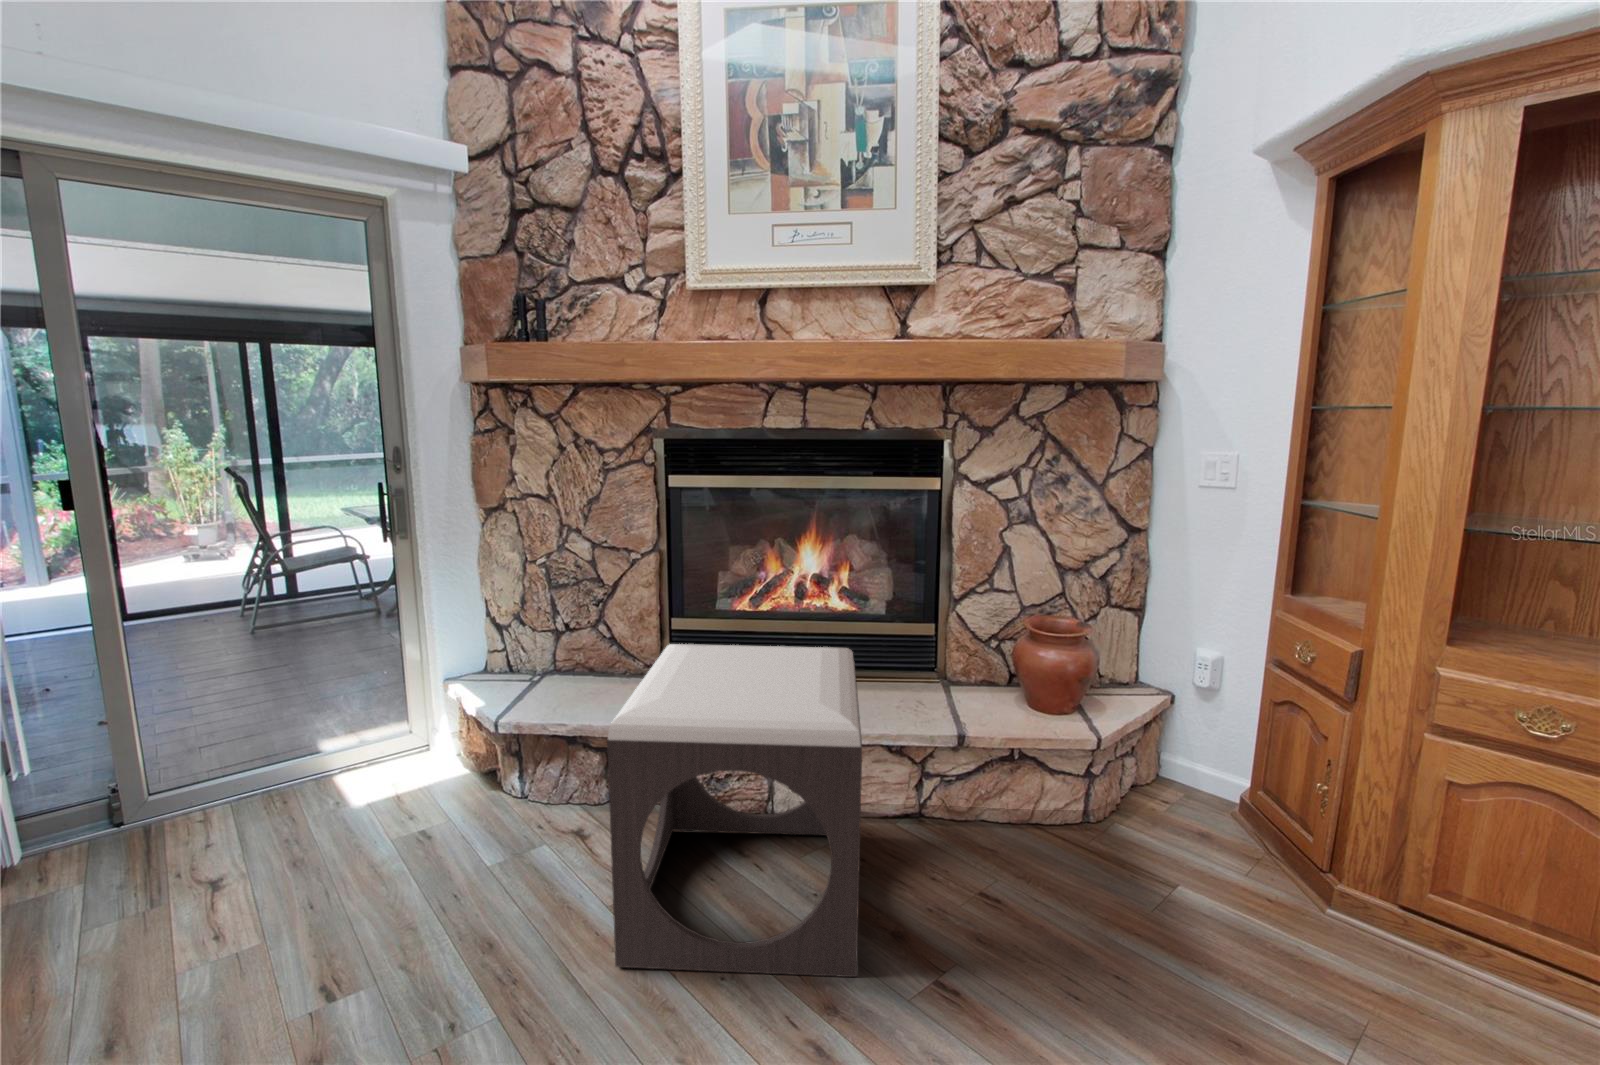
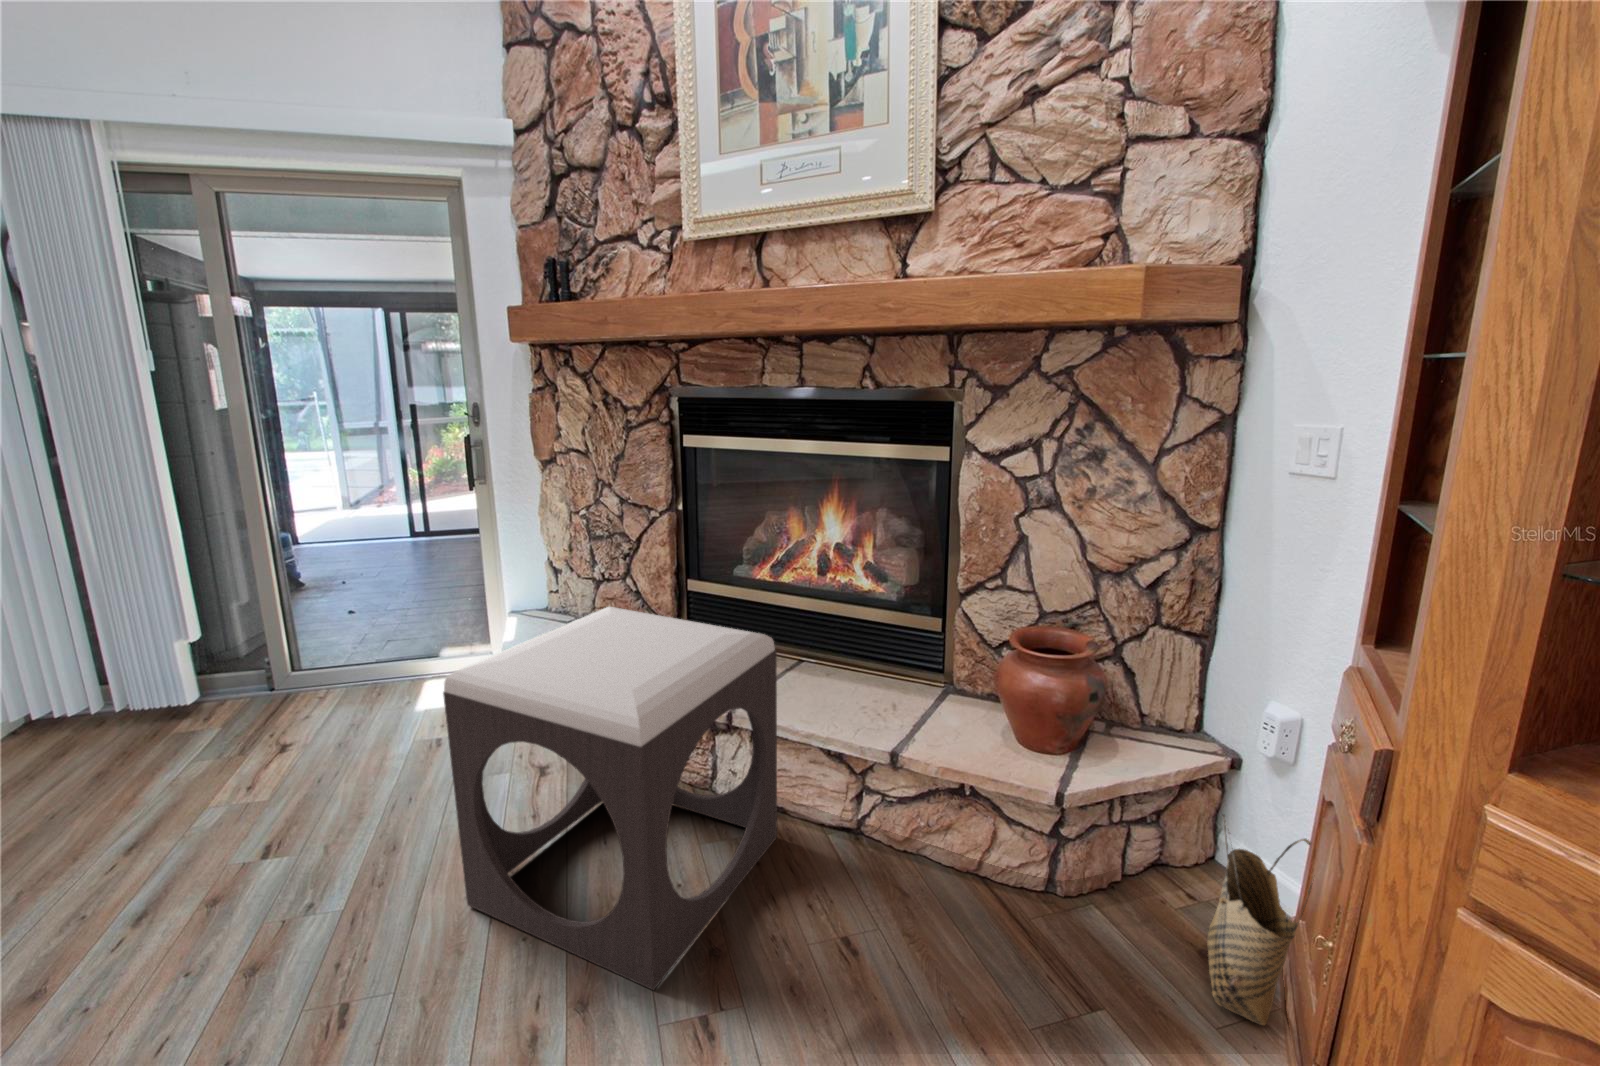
woven basket: none [1190,728,1274,868] -> present [1207,815,1312,1026]

